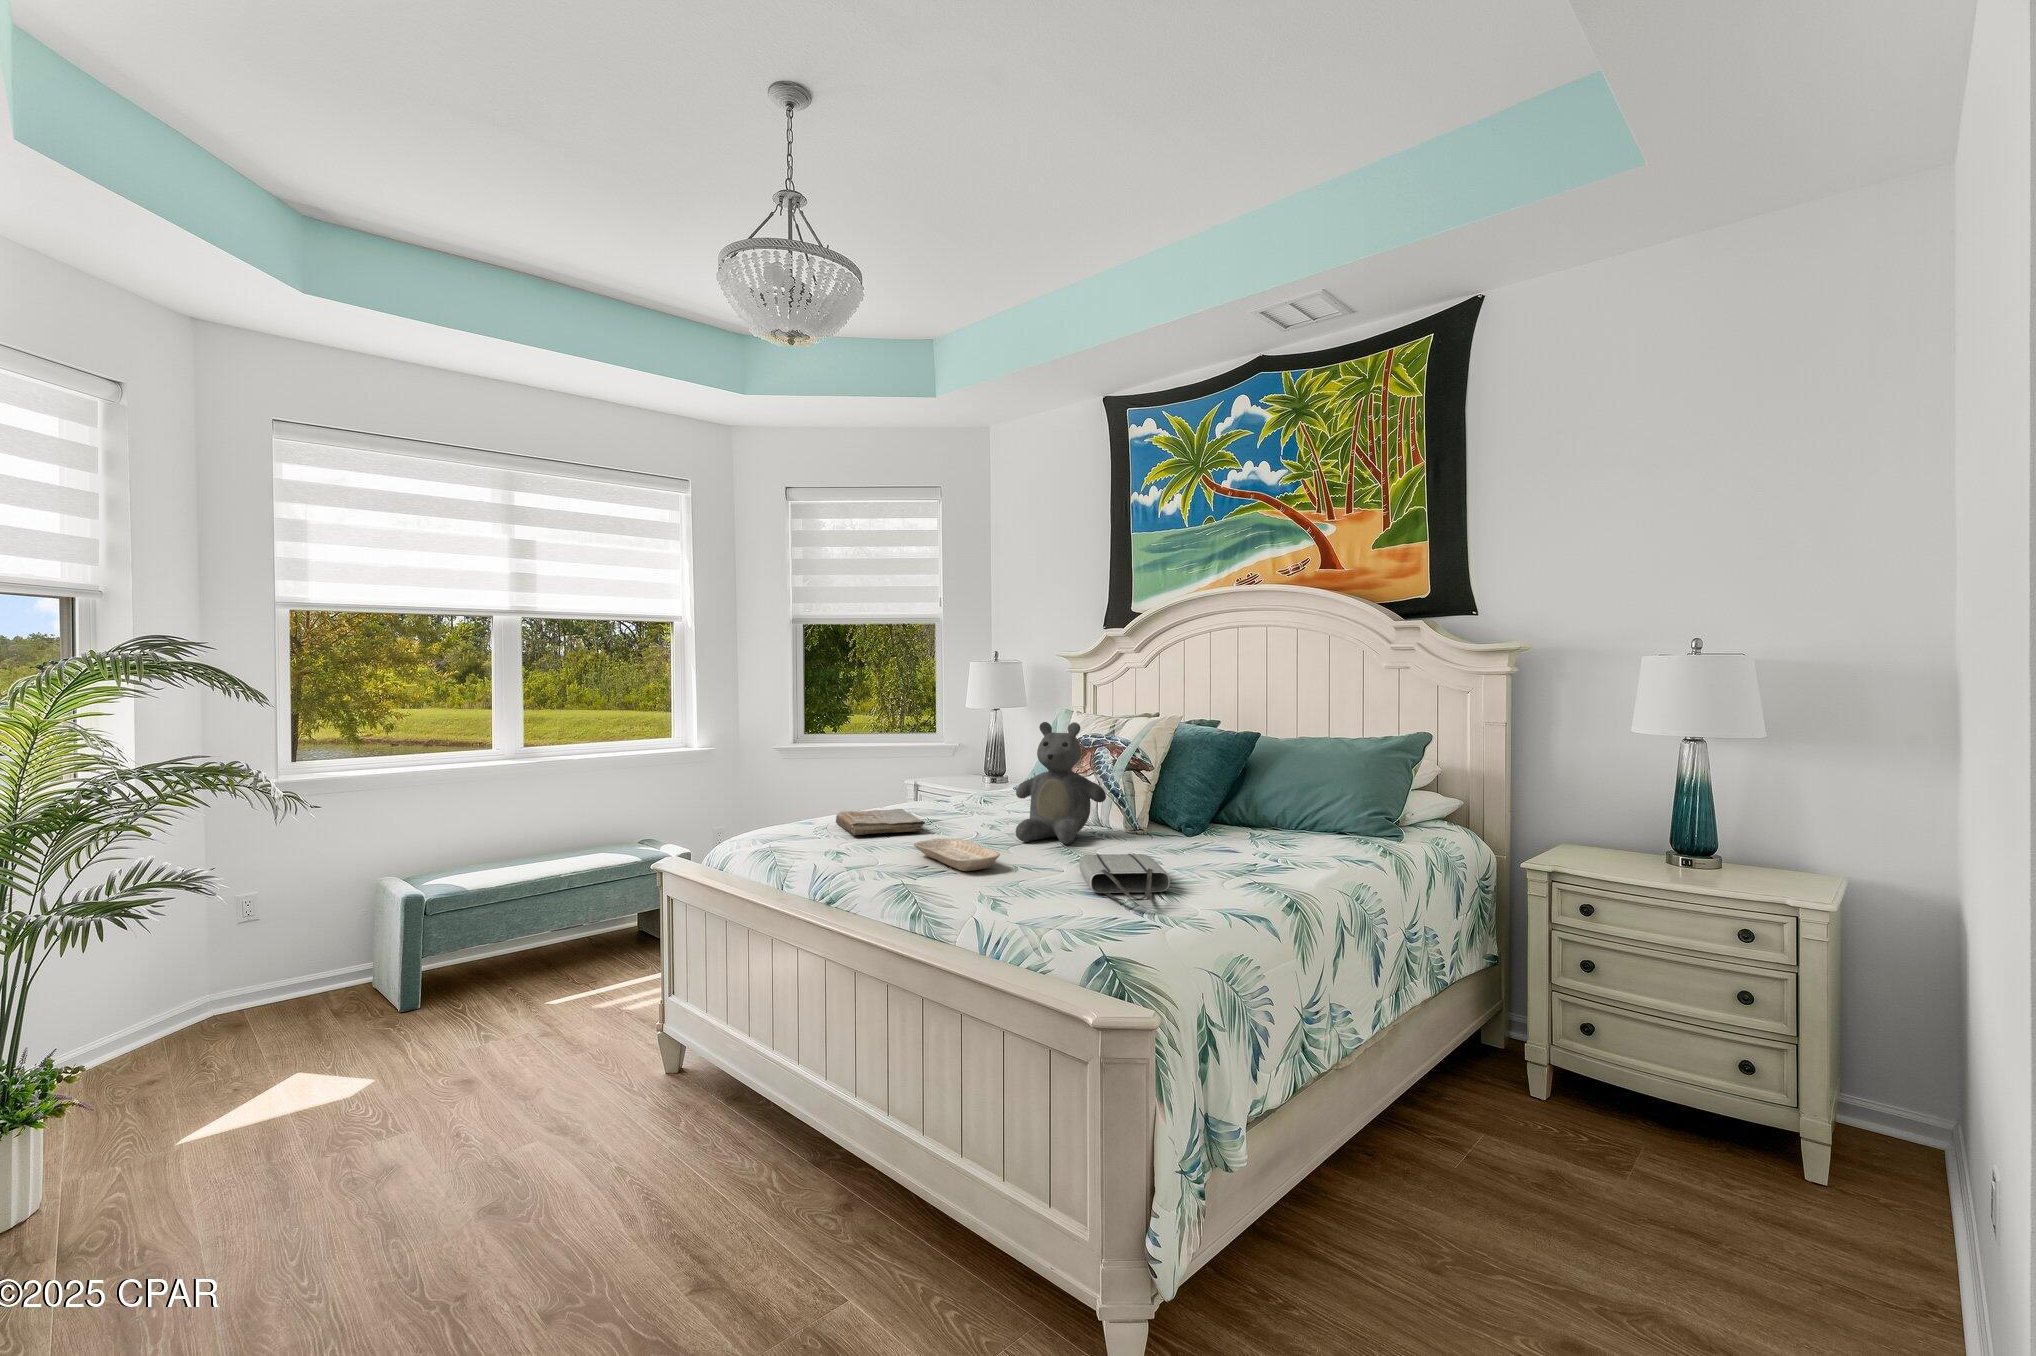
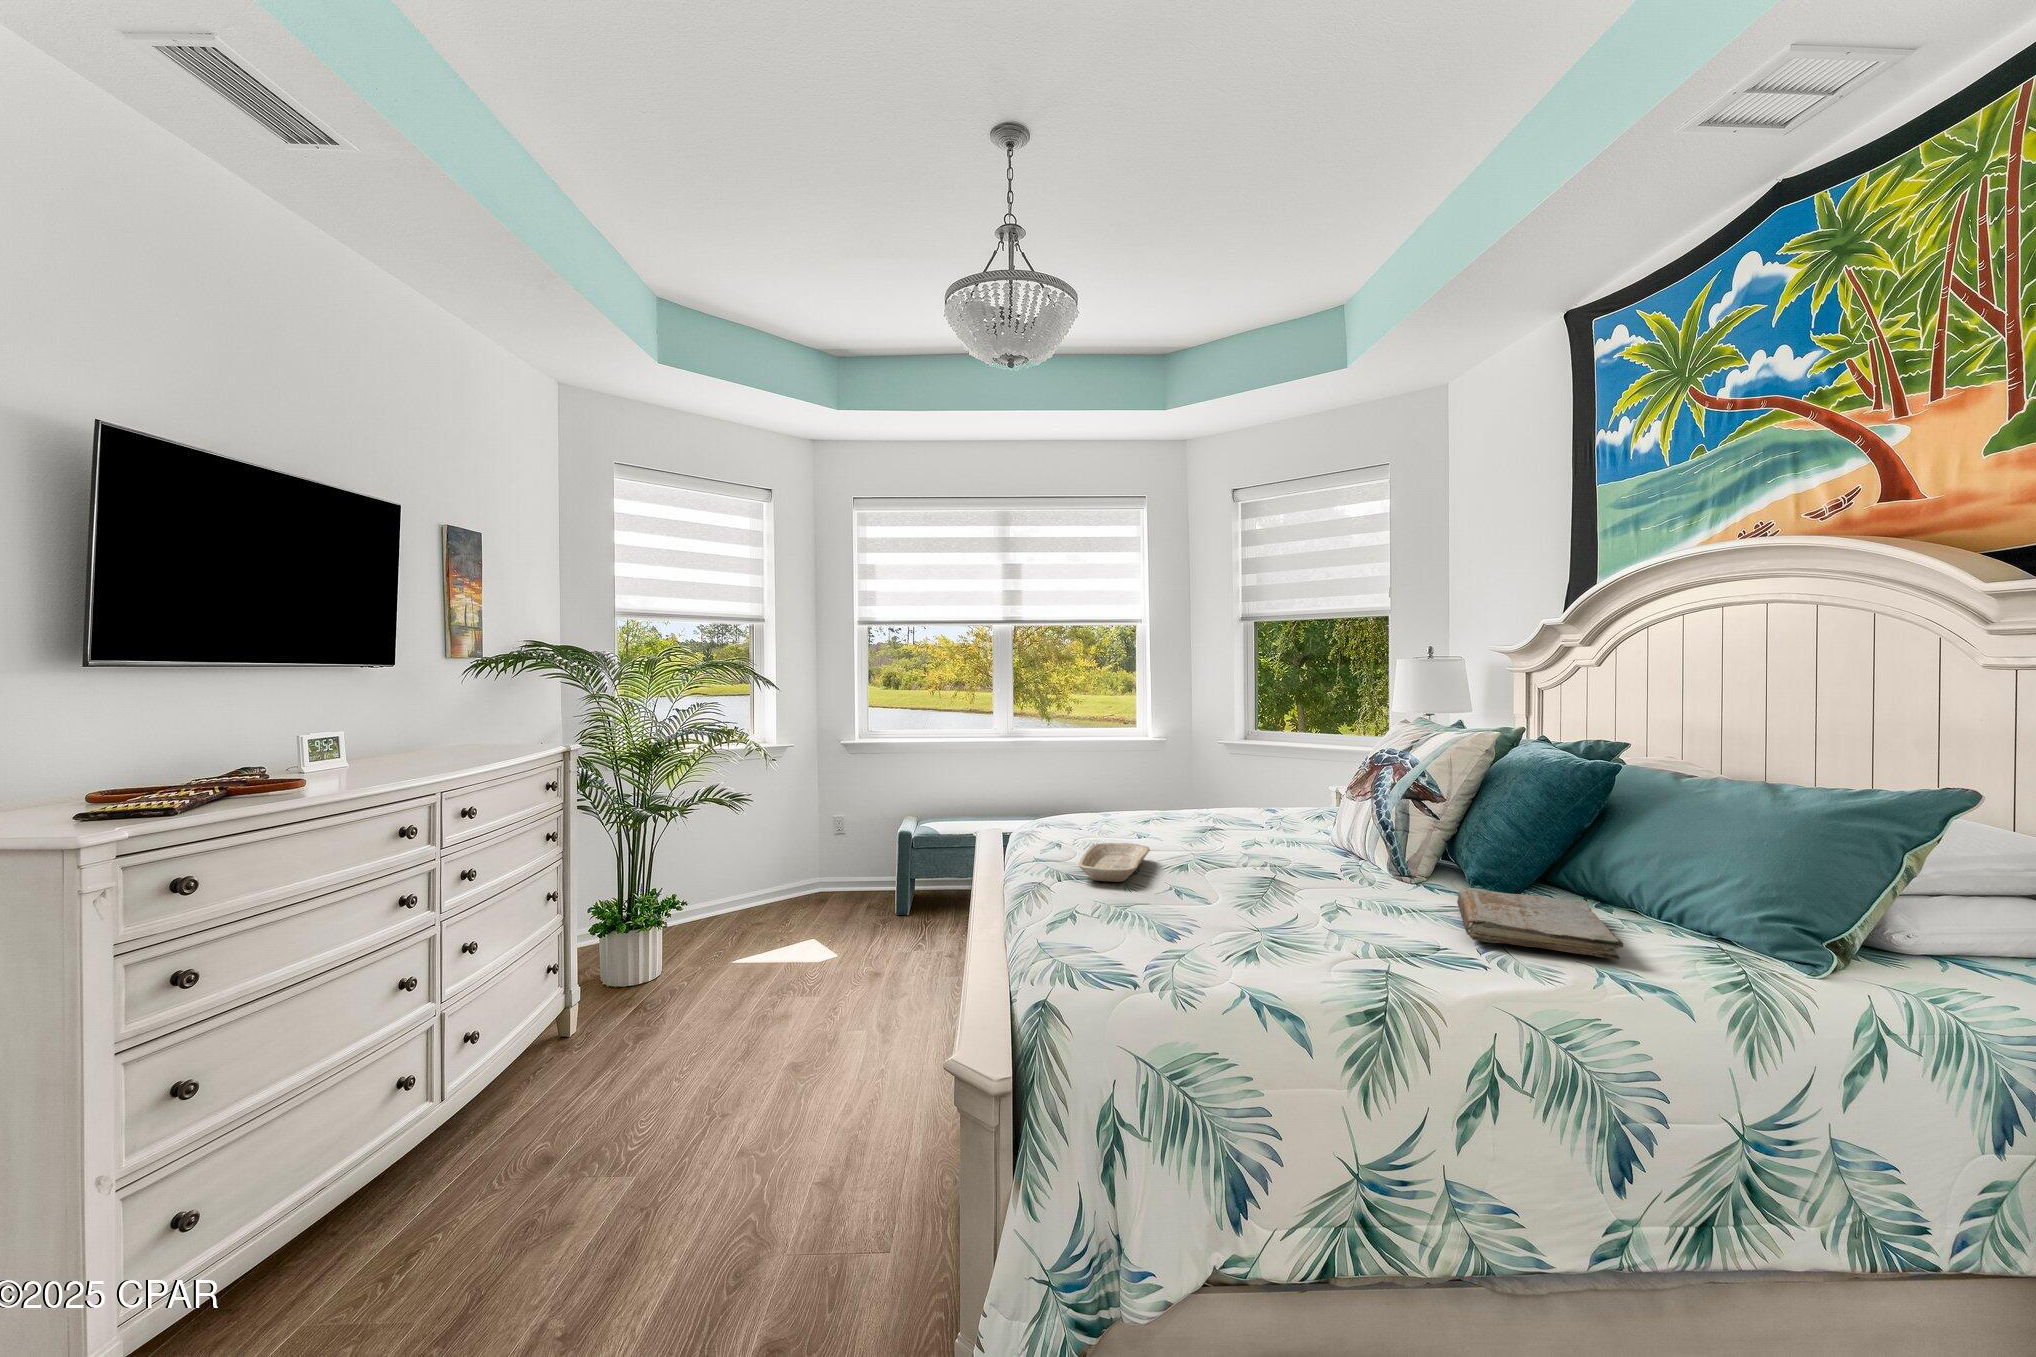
teddy bear: present [1016,722,1106,844] -> none [1229,726,1349,876]
book: present [836,809,925,835] -> present [1457,888,1623,959]
tote bag: present [1079,854,1170,901] -> none [1121,888,1285,954]

